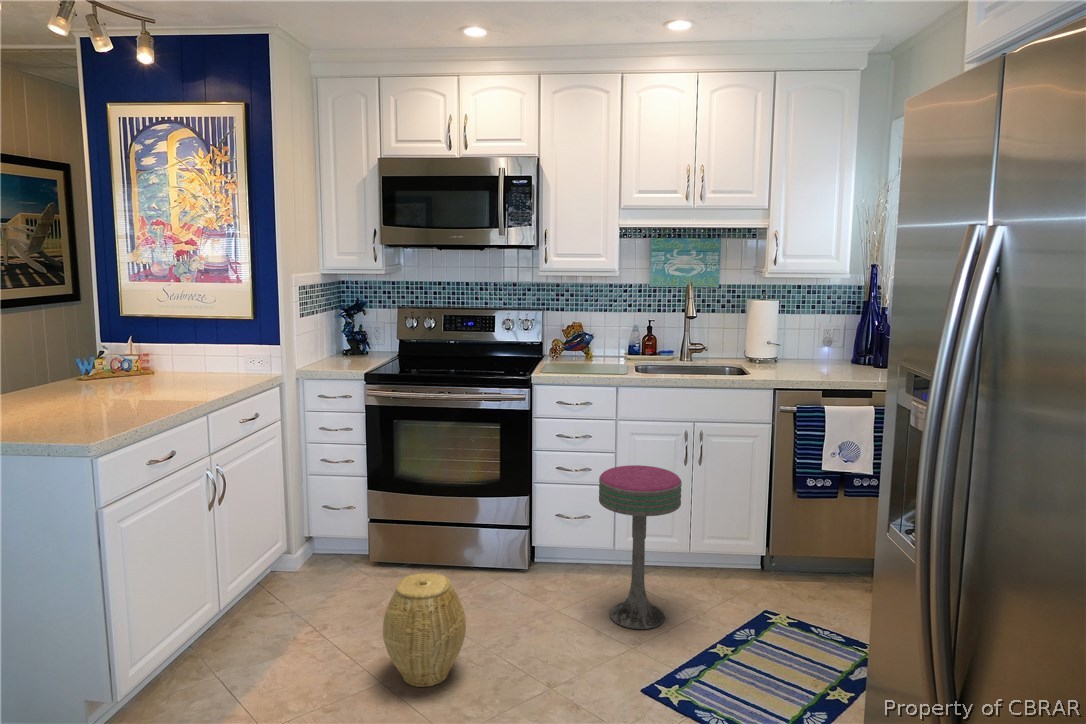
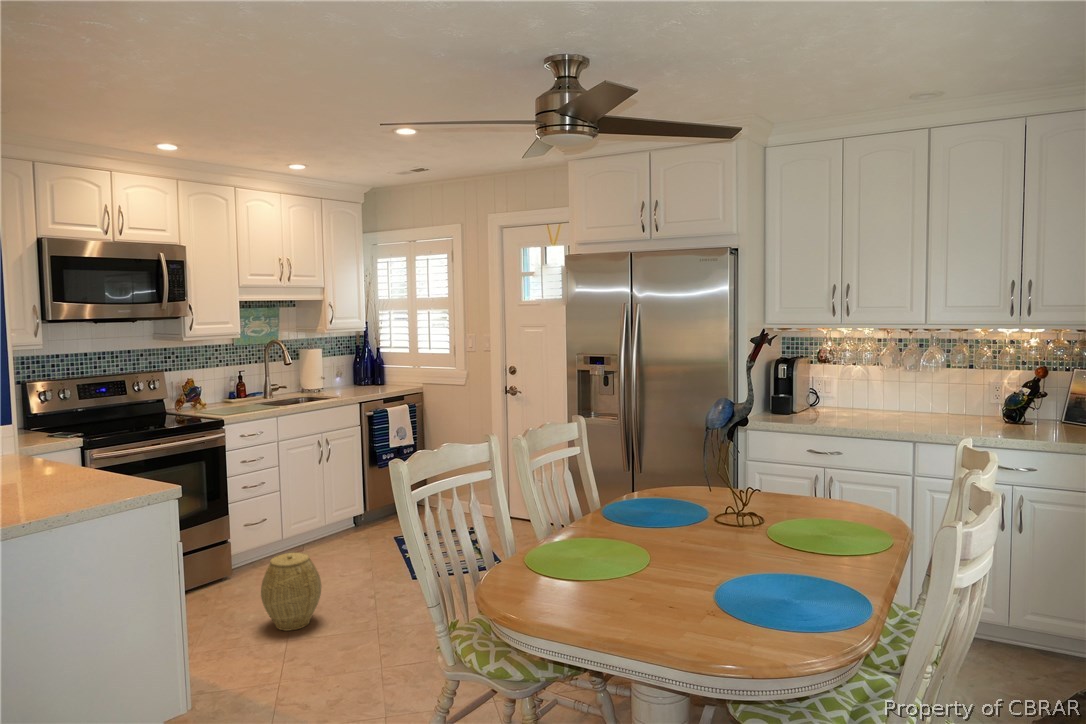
bar stool: present [599,465,682,629] -> none [308,462,364,568]

